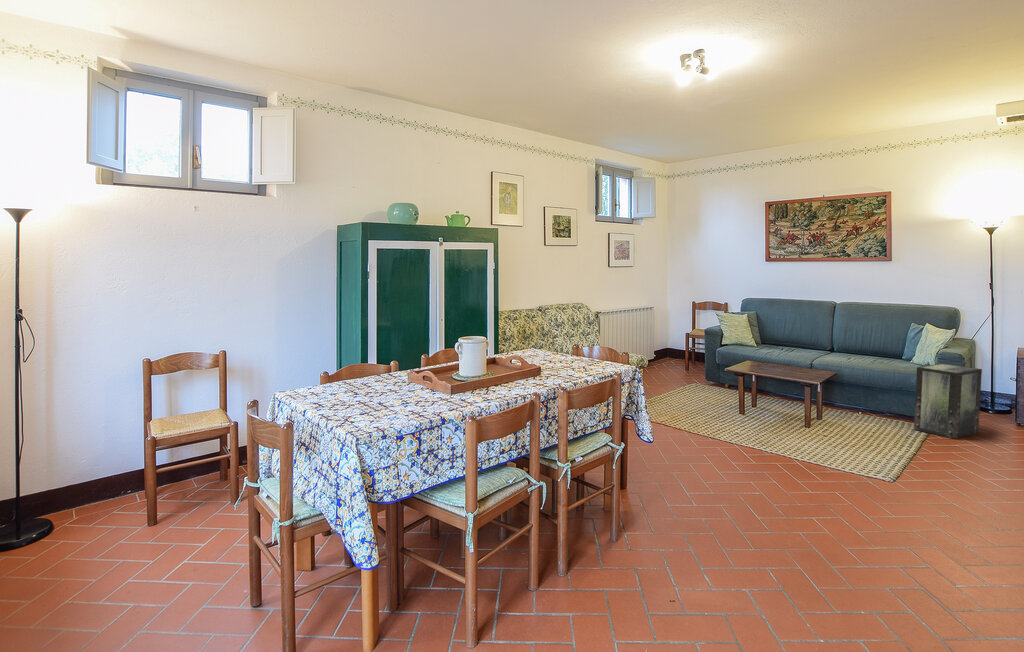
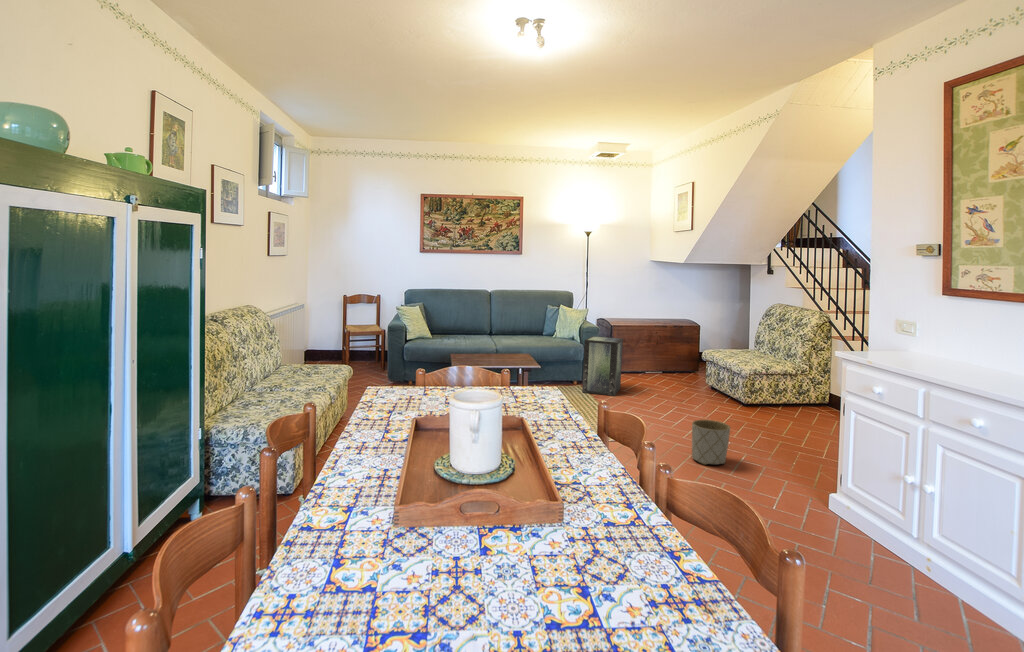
planter: none [947,471,999,527] -> present [692,420,730,465]

